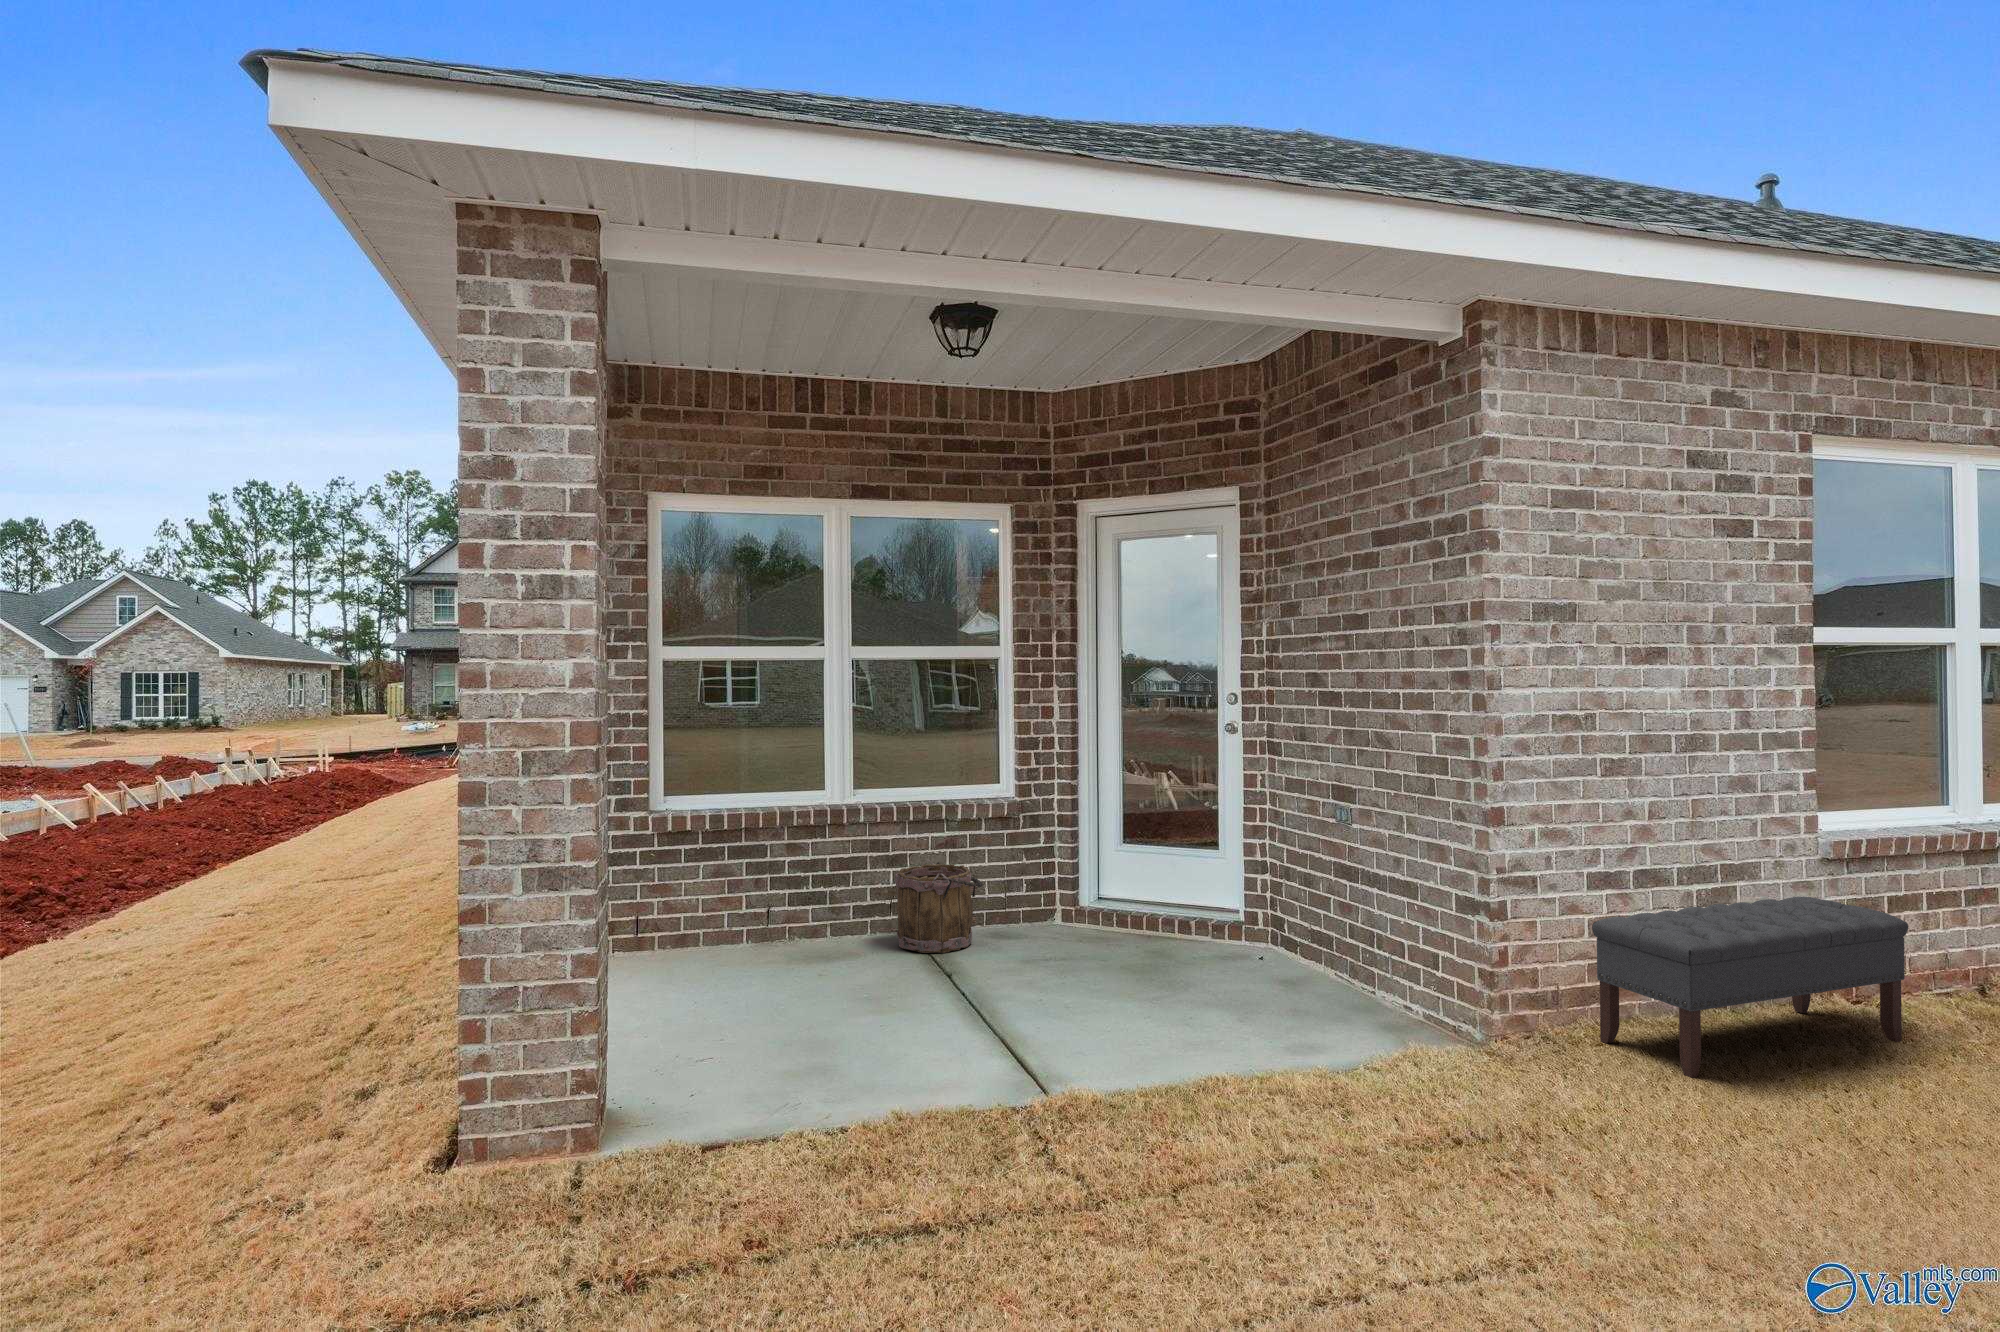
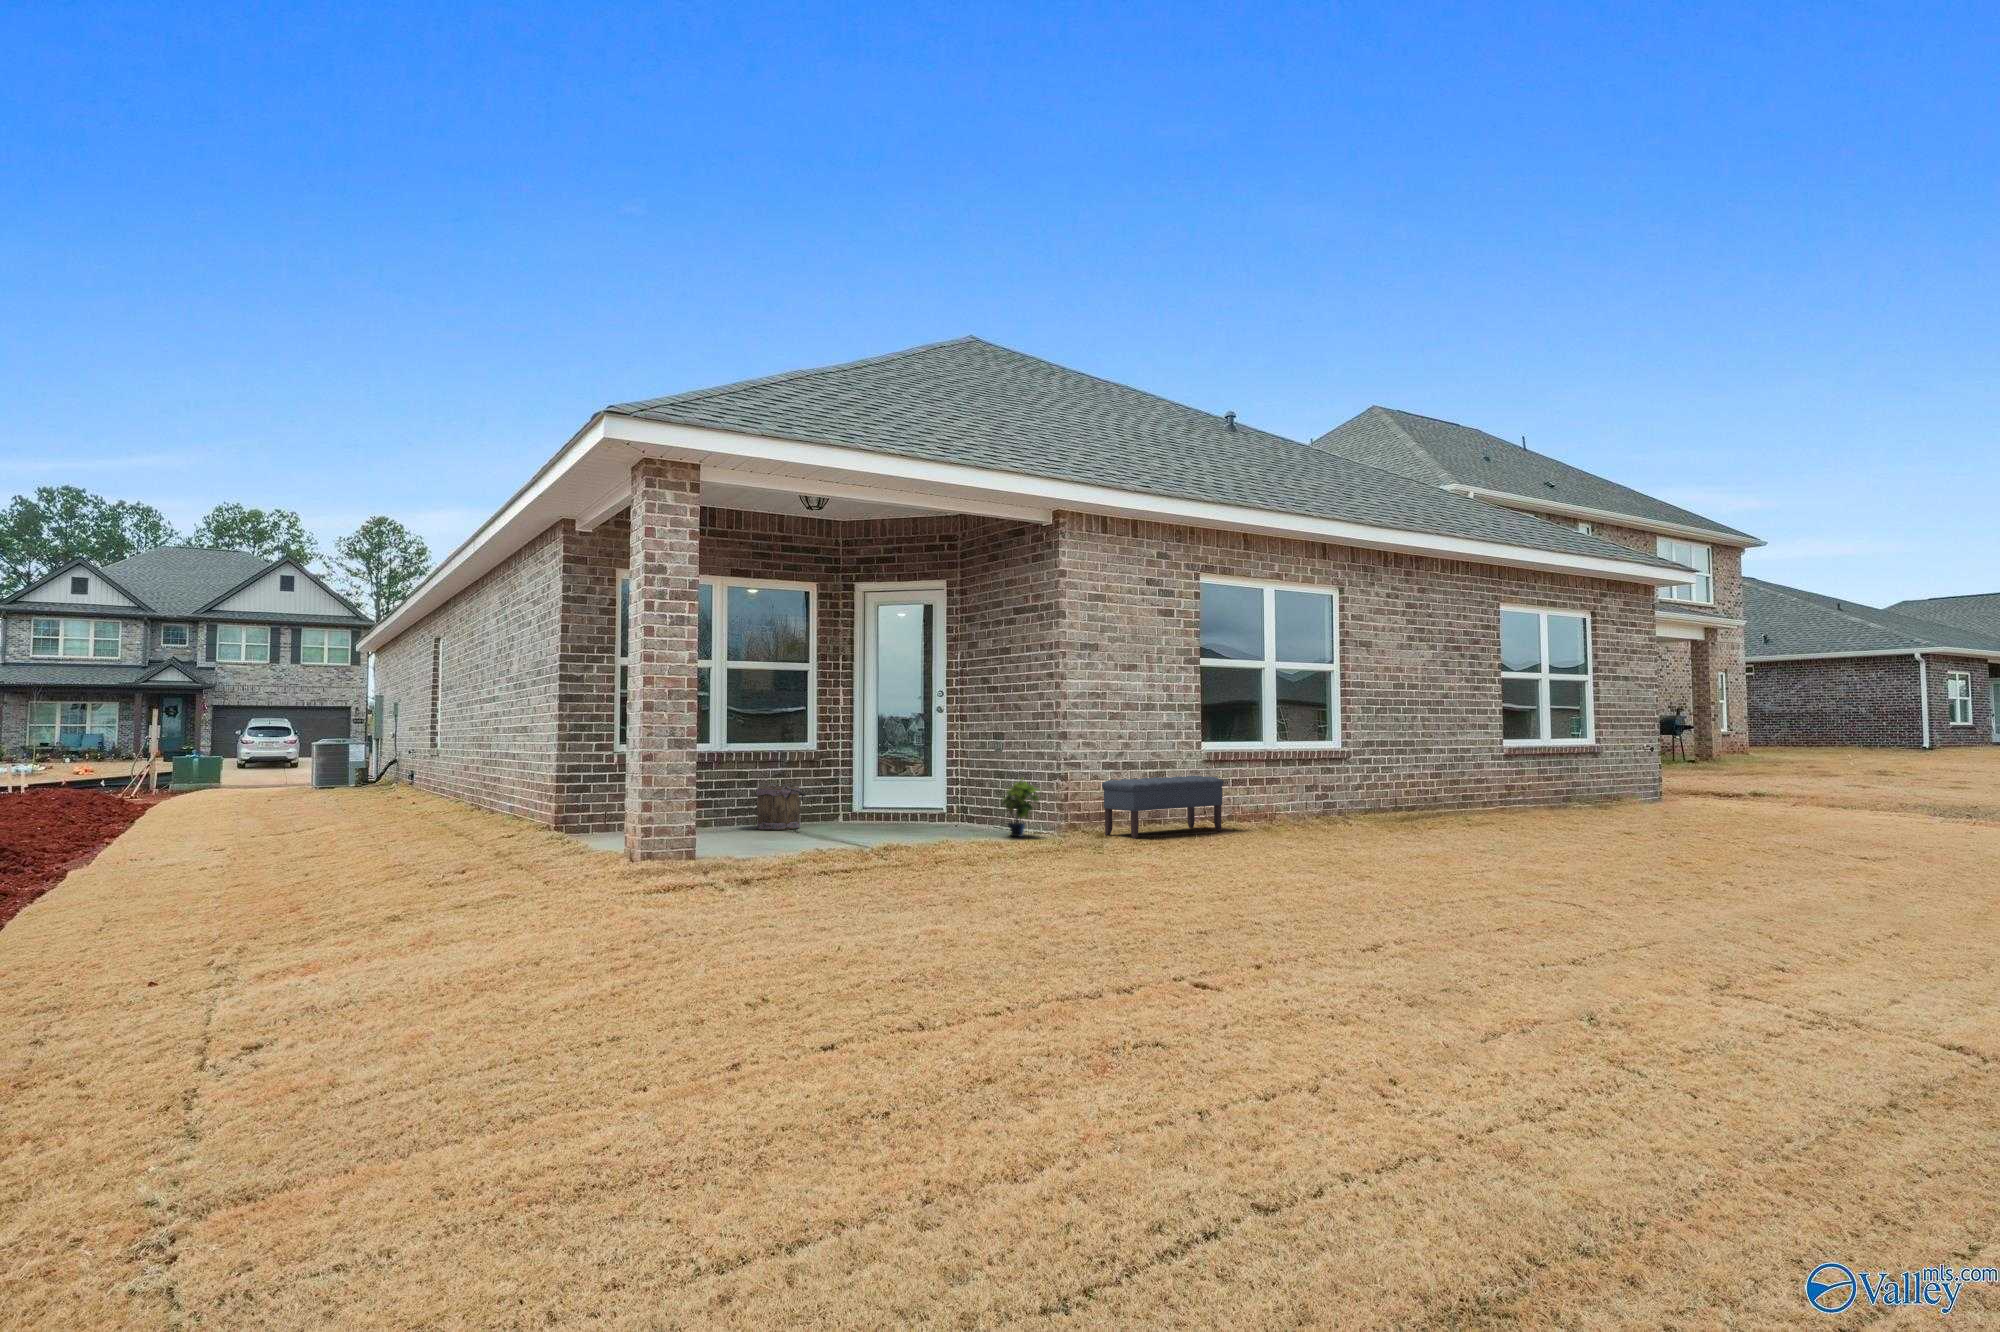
potted plant: none [1350,903,1448,1035] -> present [1003,779,1040,837]

